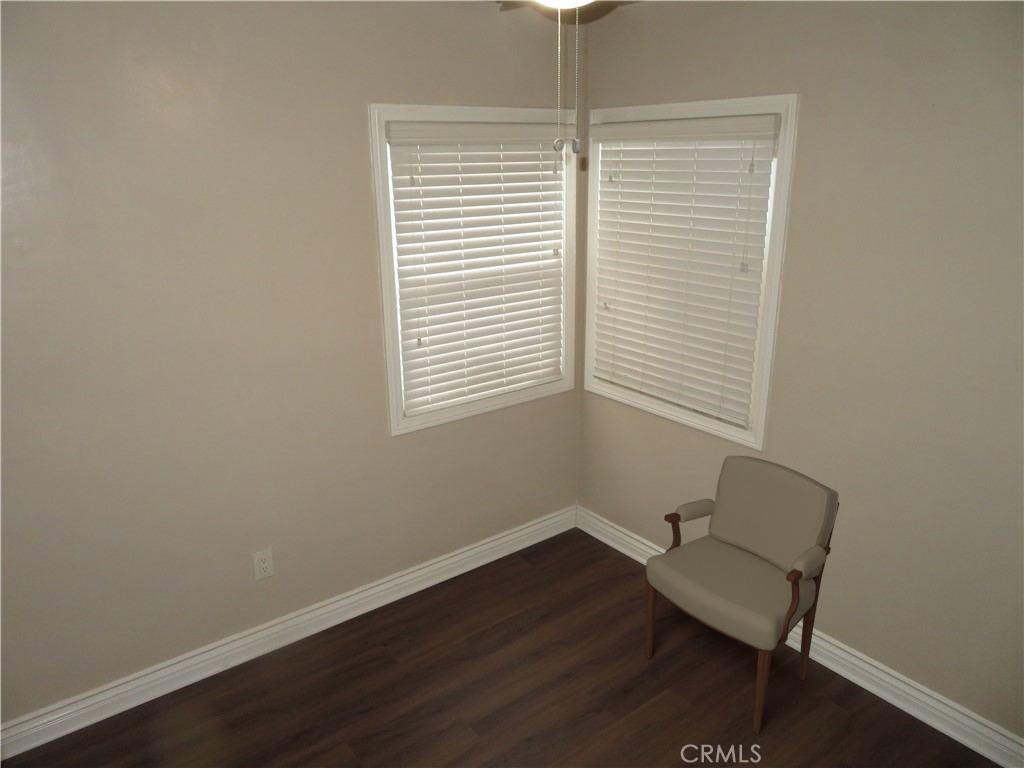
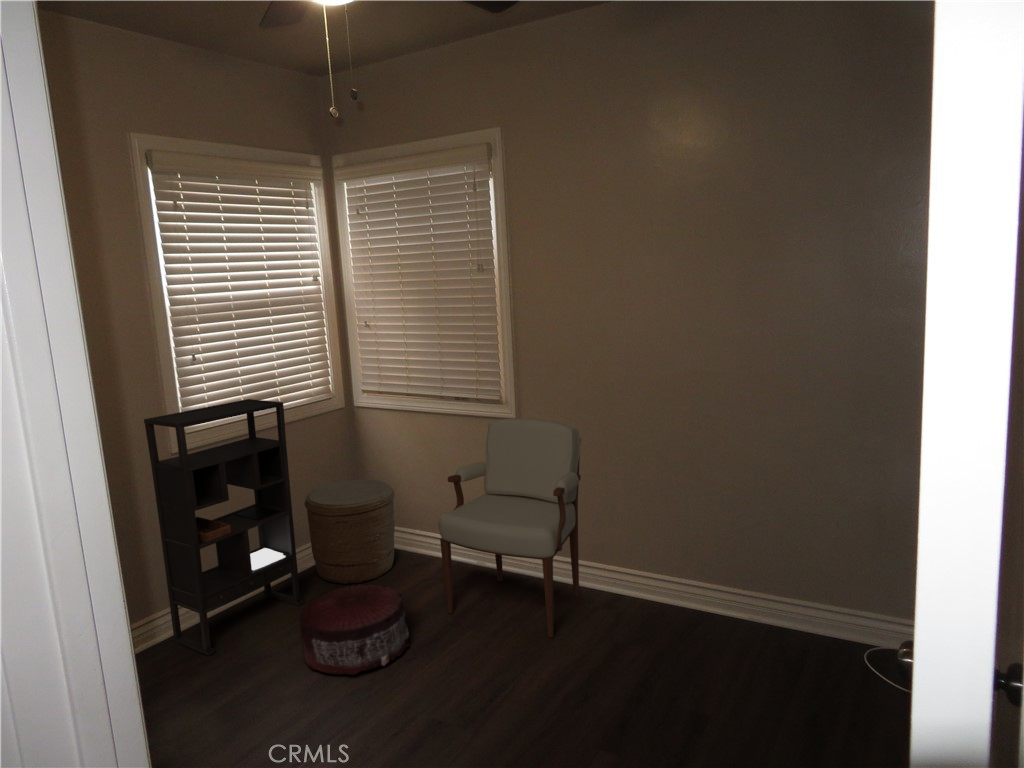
bookshelf: none [365,385,505,639] -> present [144,399,305,656]
woven basket: none [519,470,612,587] -> present [305,479,395,584]
pouf: none [486,605,595,715] -> present [300,584,409,675]

